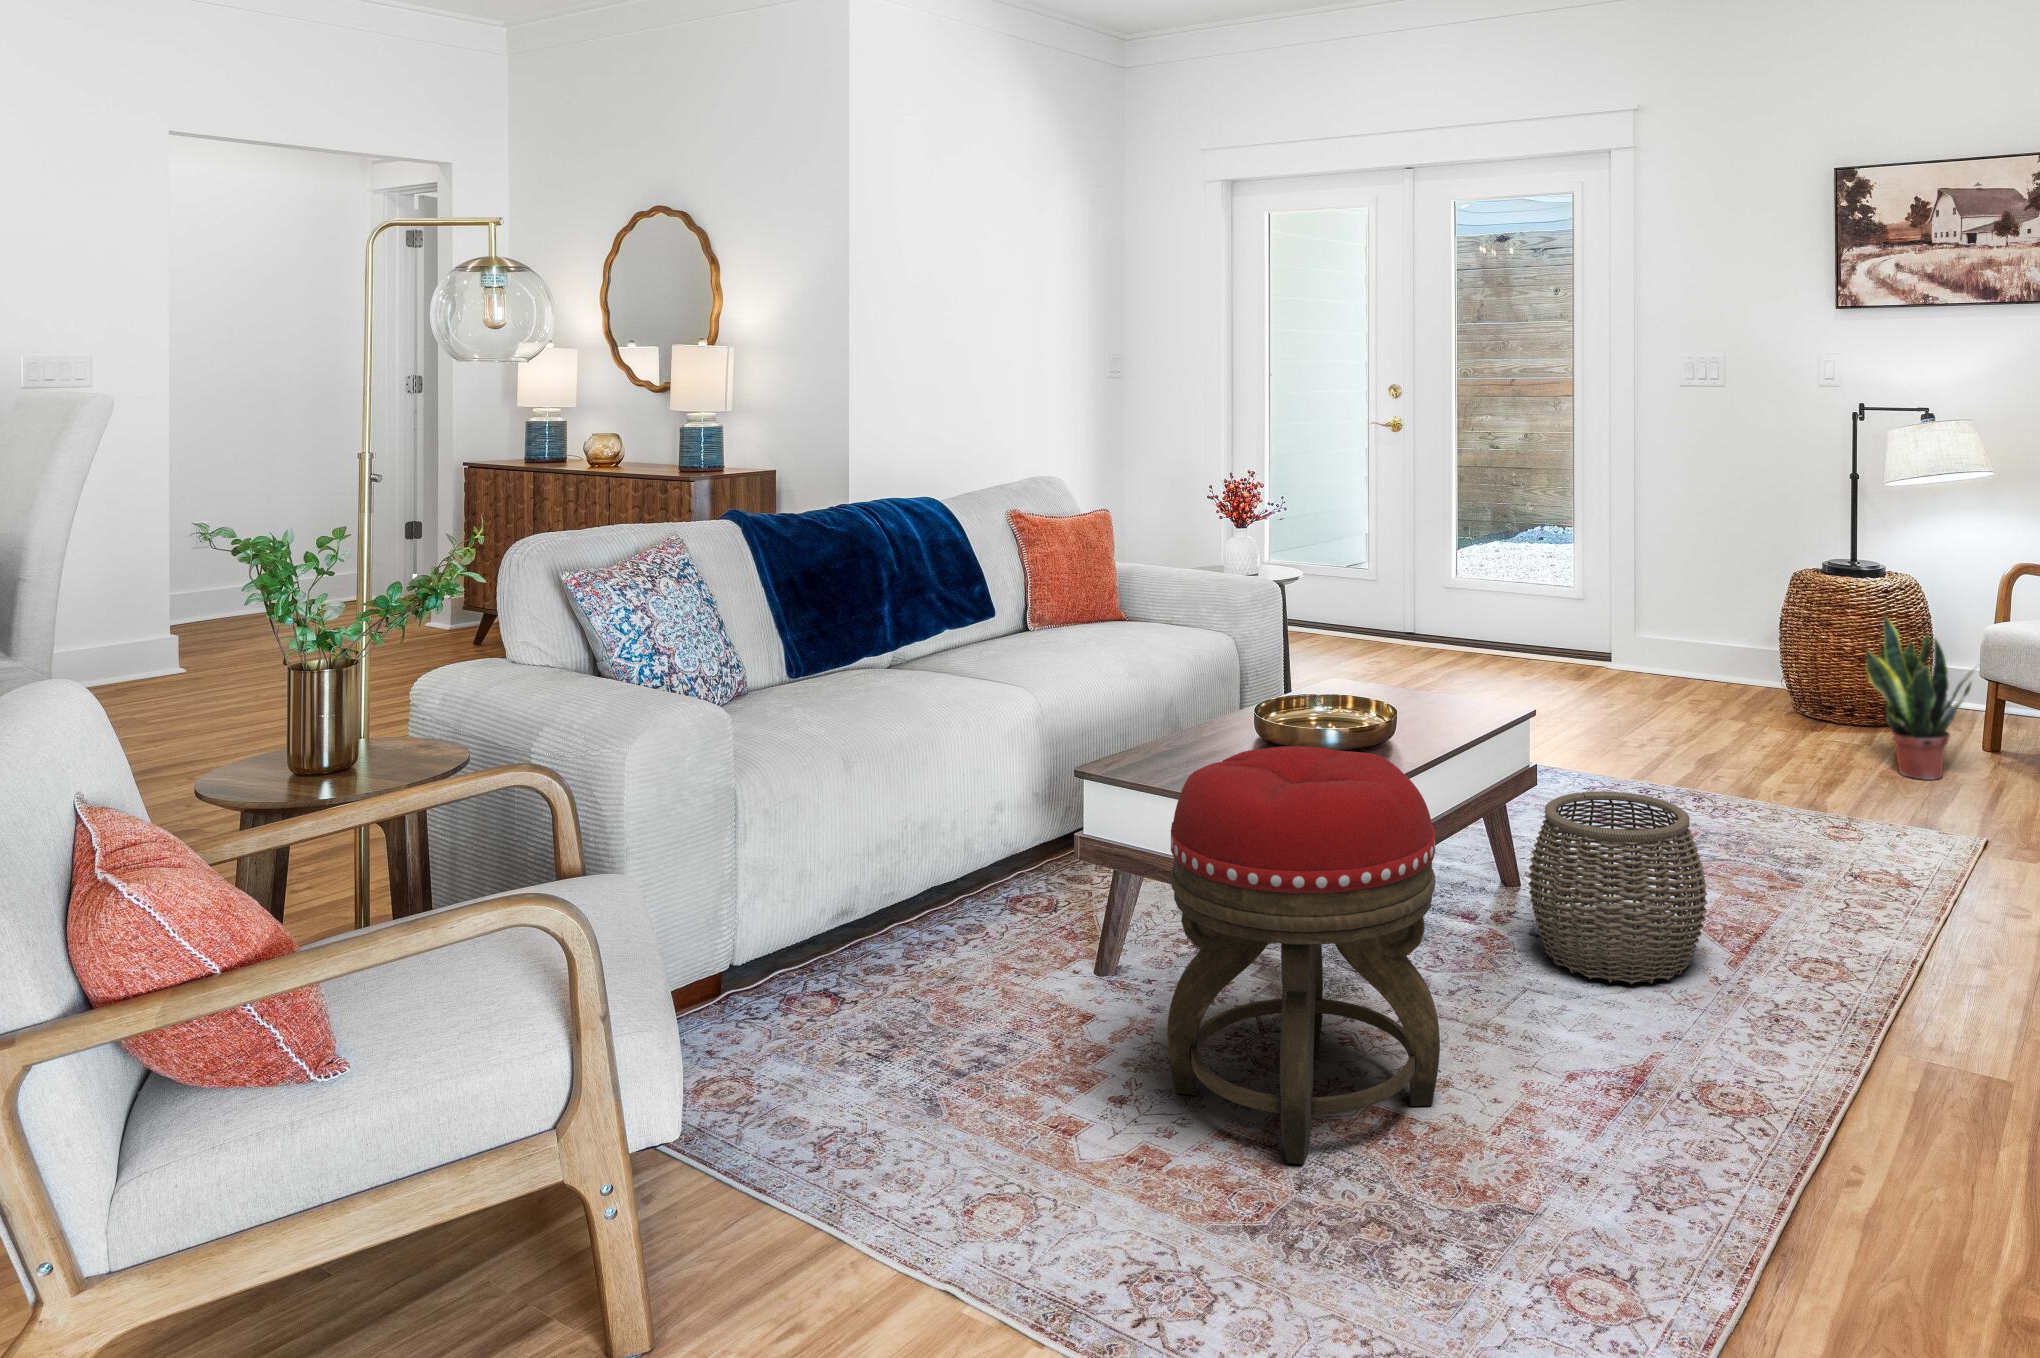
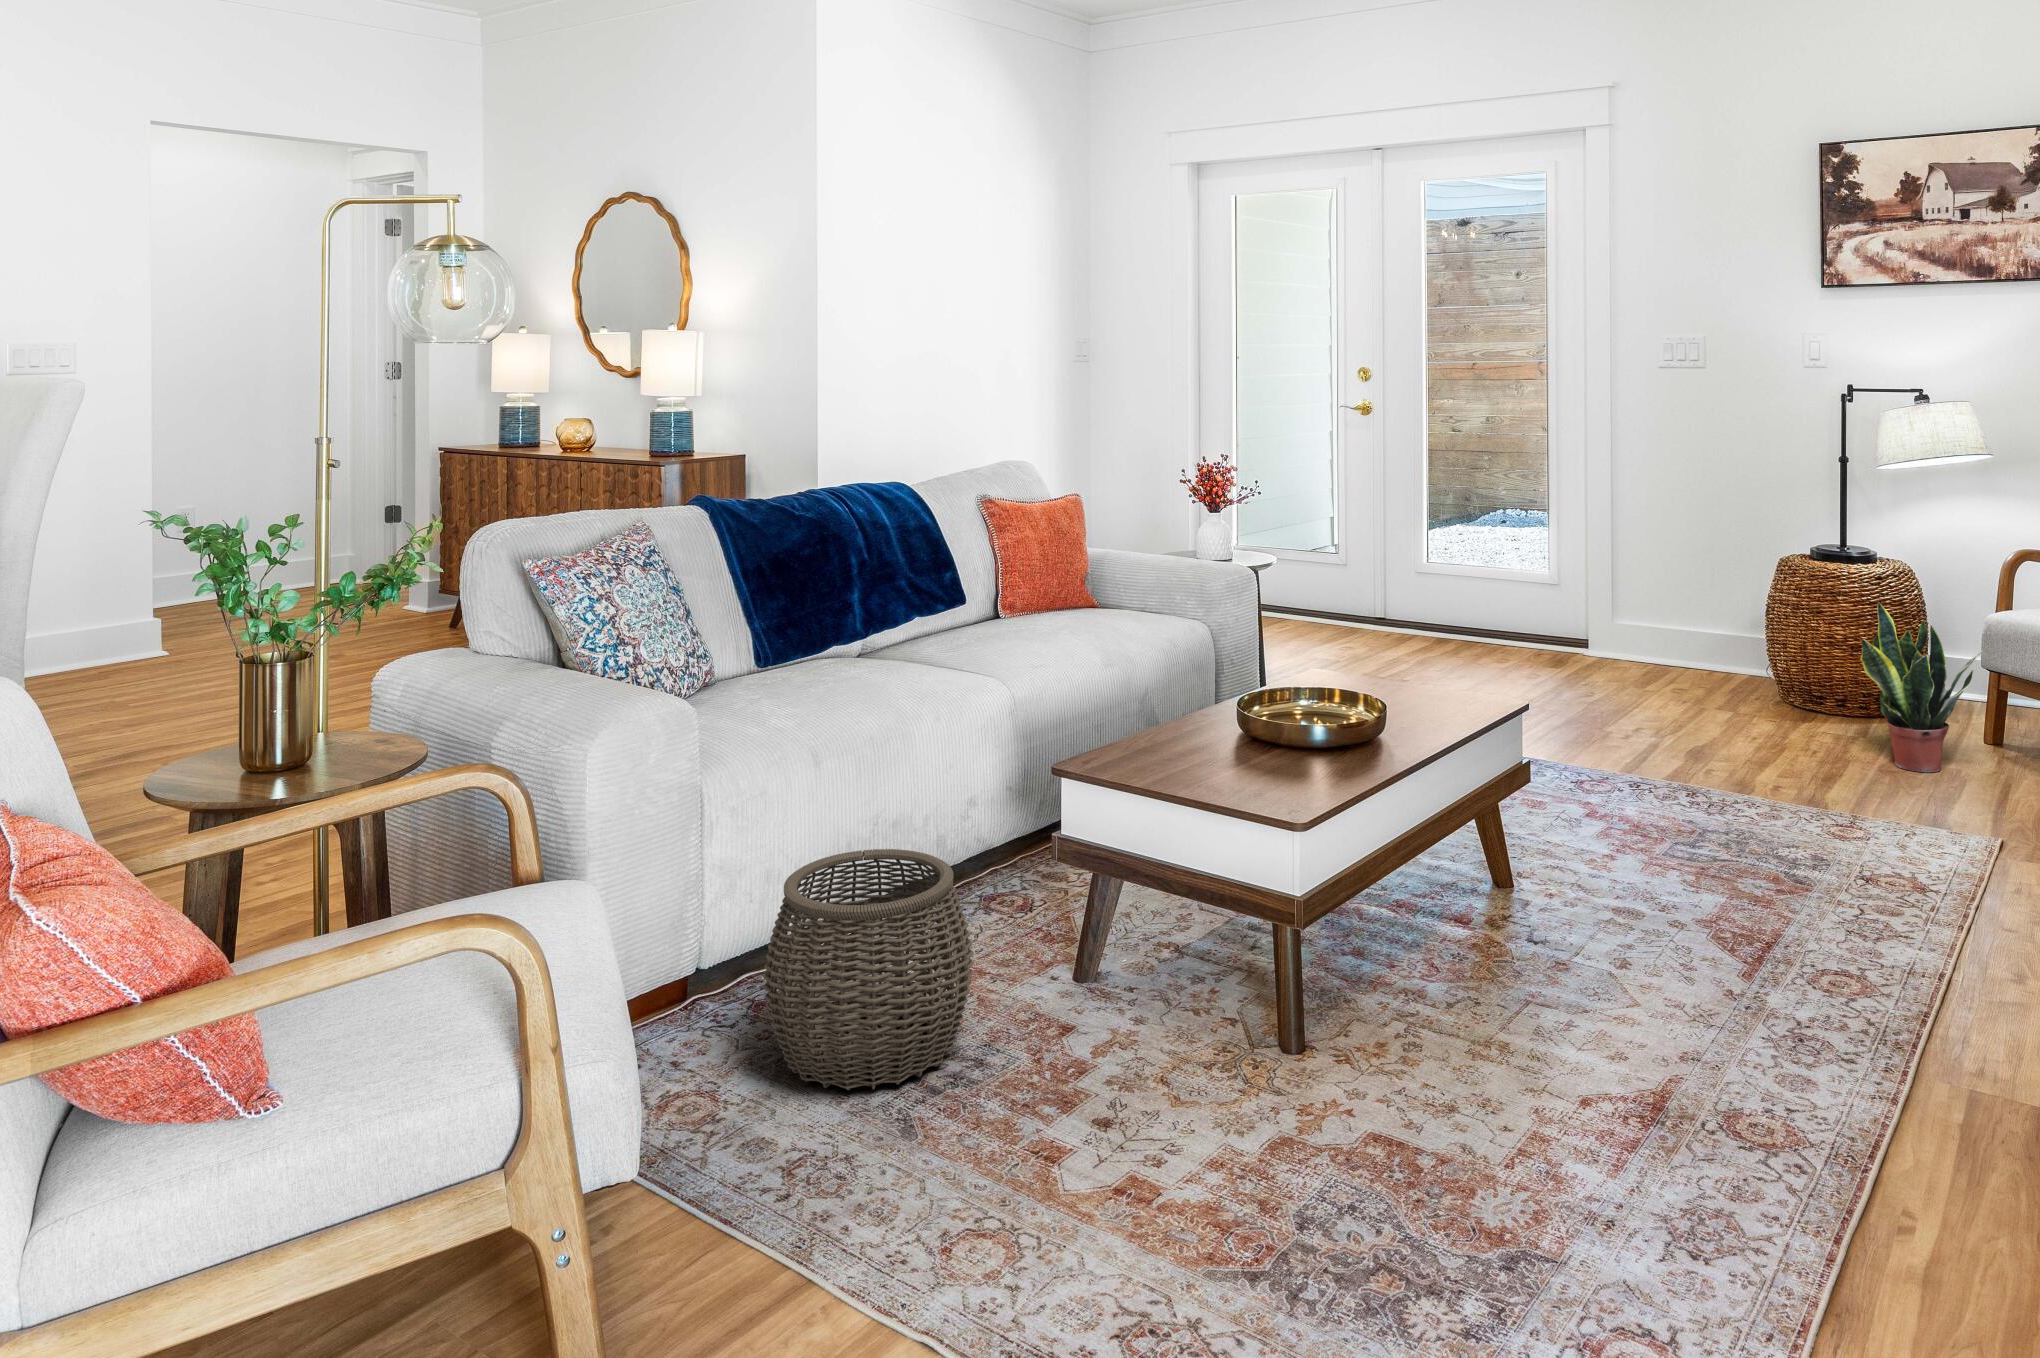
footstool: present [1167,746,1440,1164] -> none [1155,745,1447,1201]
woven basket: present [1528,791,1707,984] -> present [764,849,974,1091]

